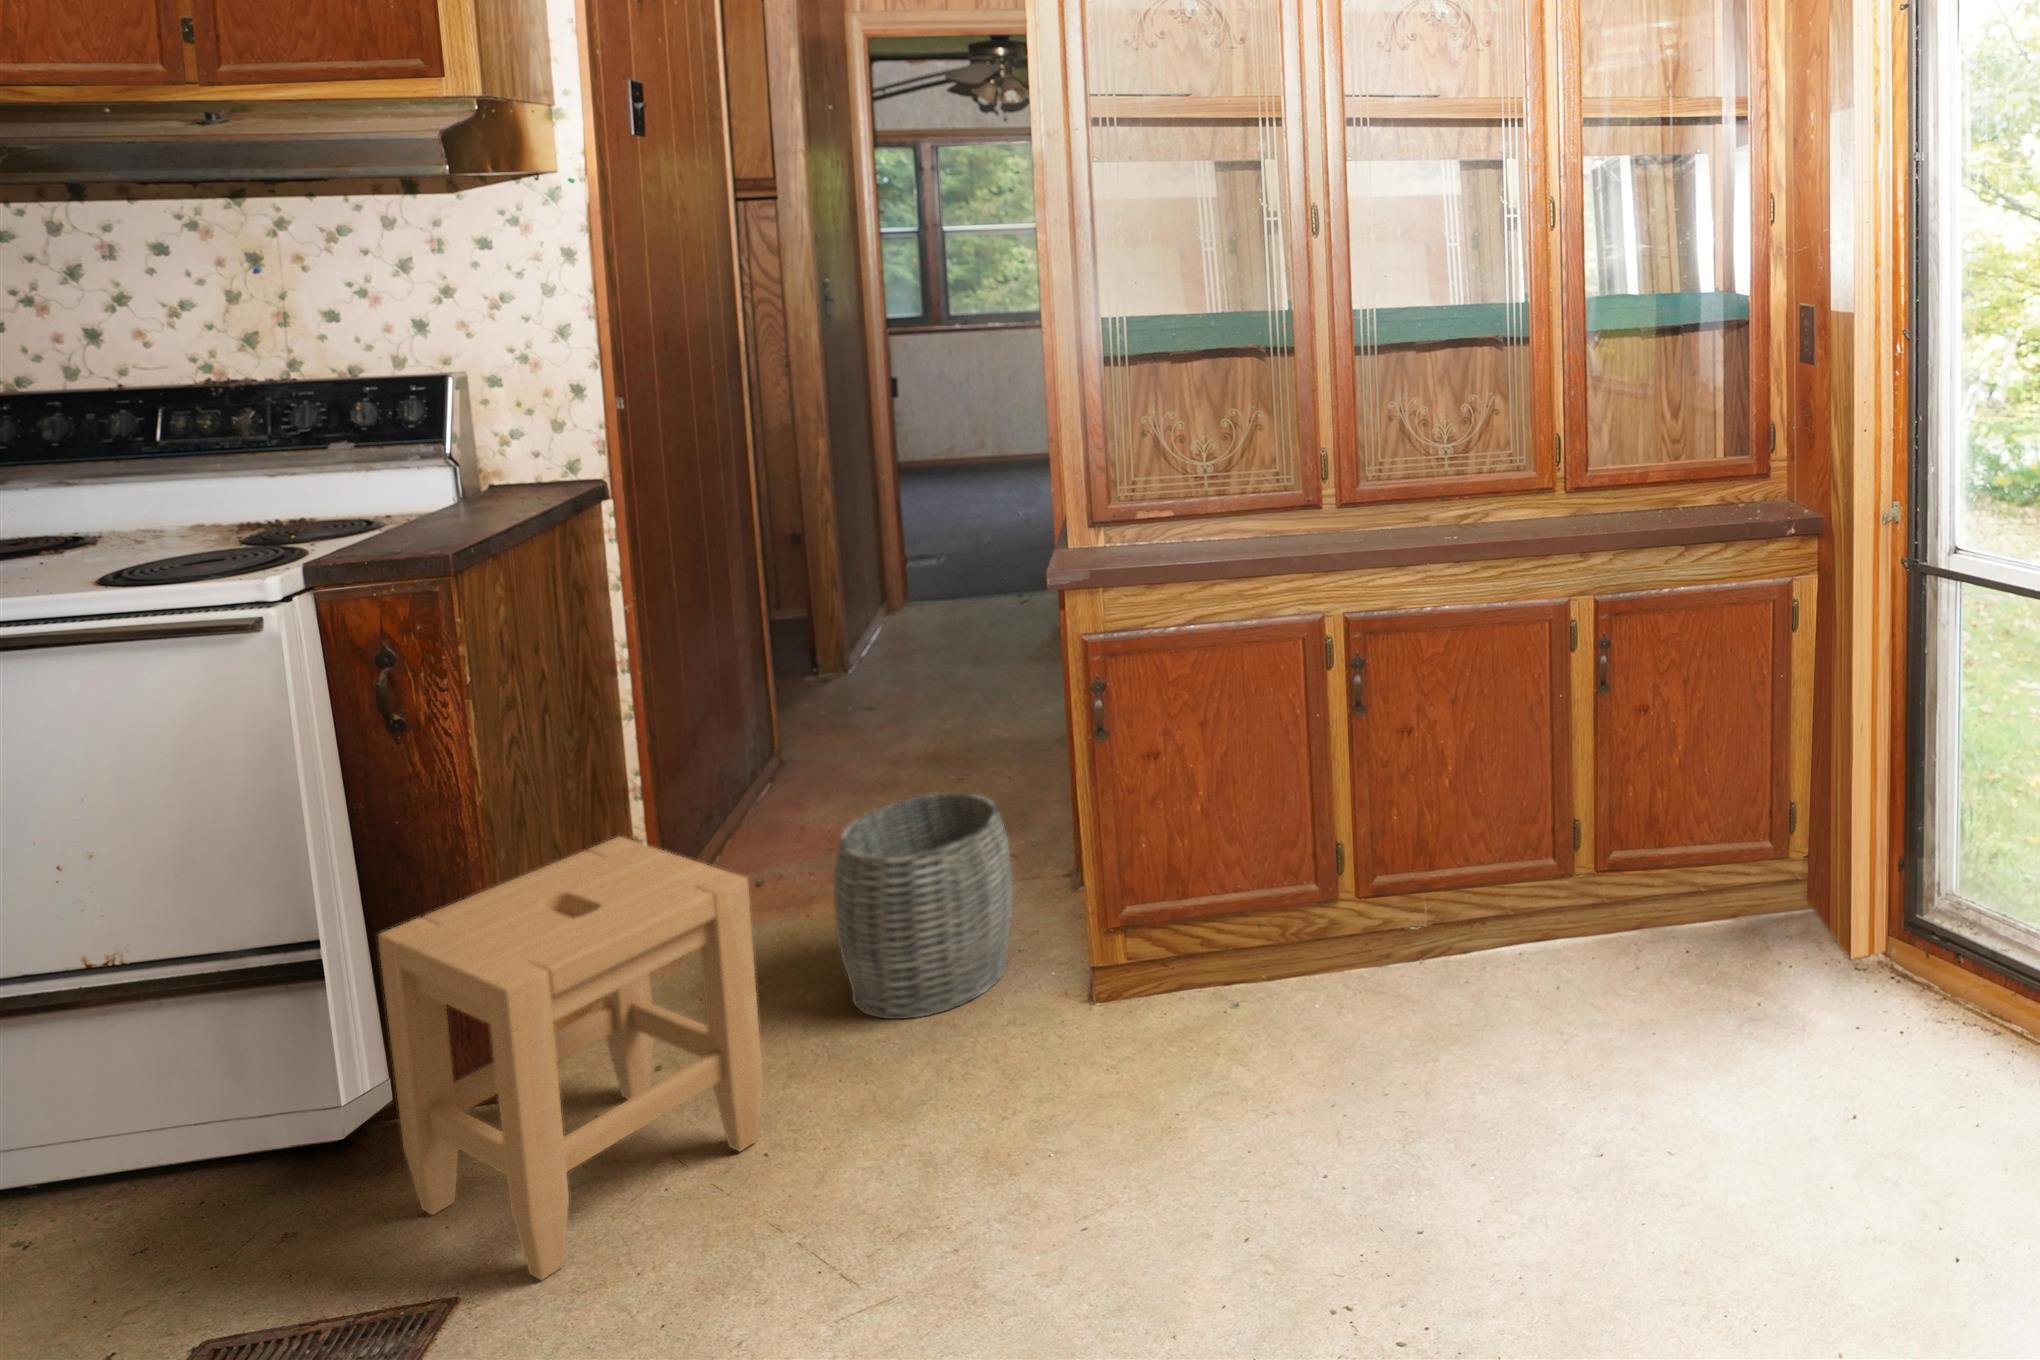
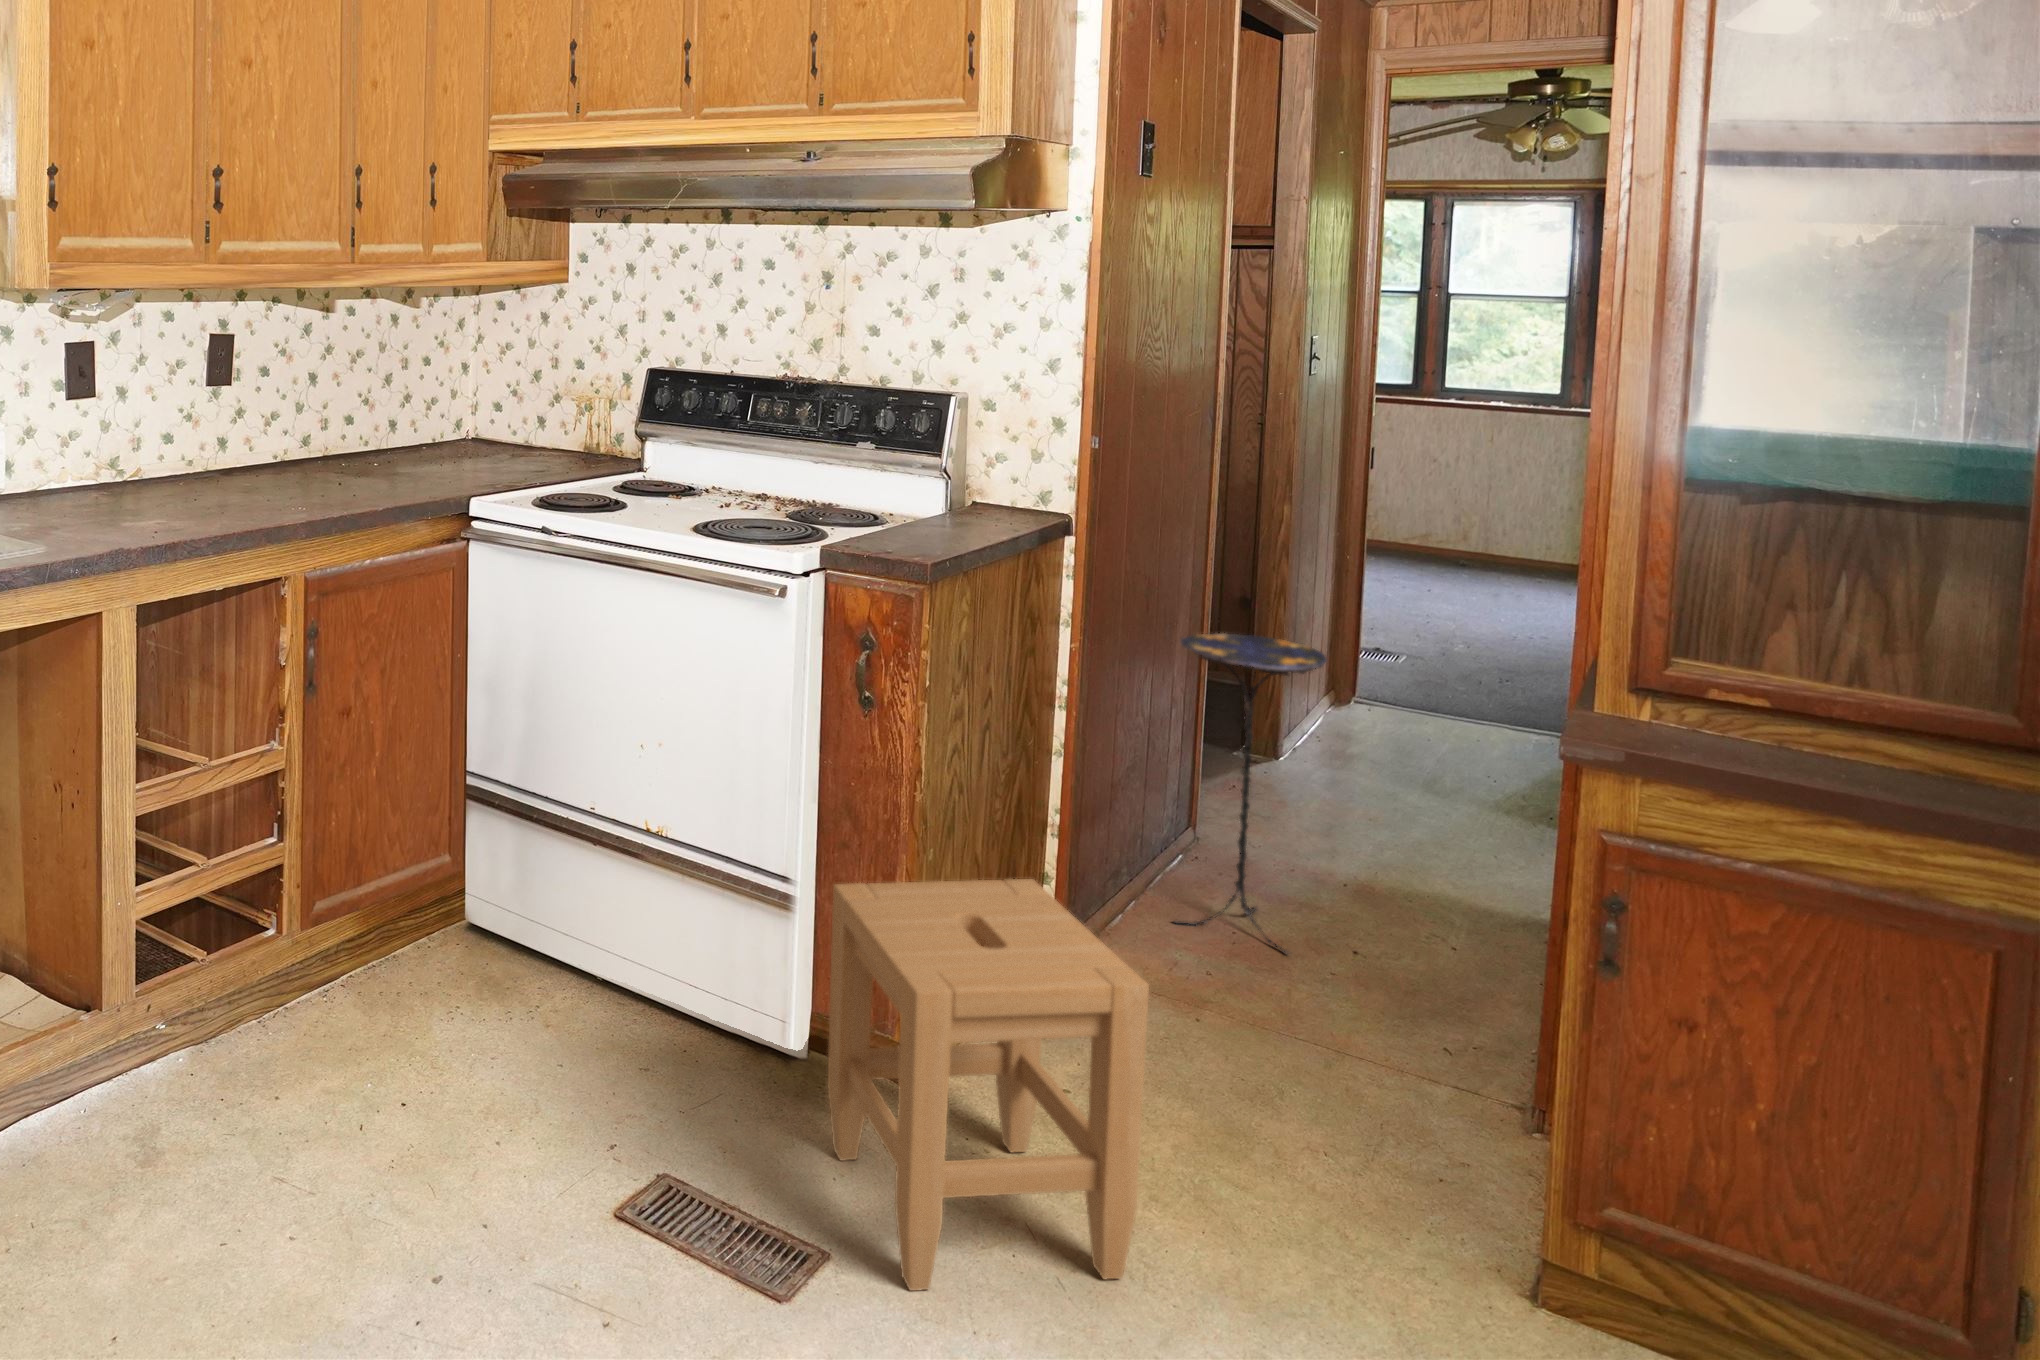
side table: none [738,548,873,829] -> present [1176,633,1327,953]
woven basket: present [834,793,1013,1019] -> none [1236,962,1469,1260]

